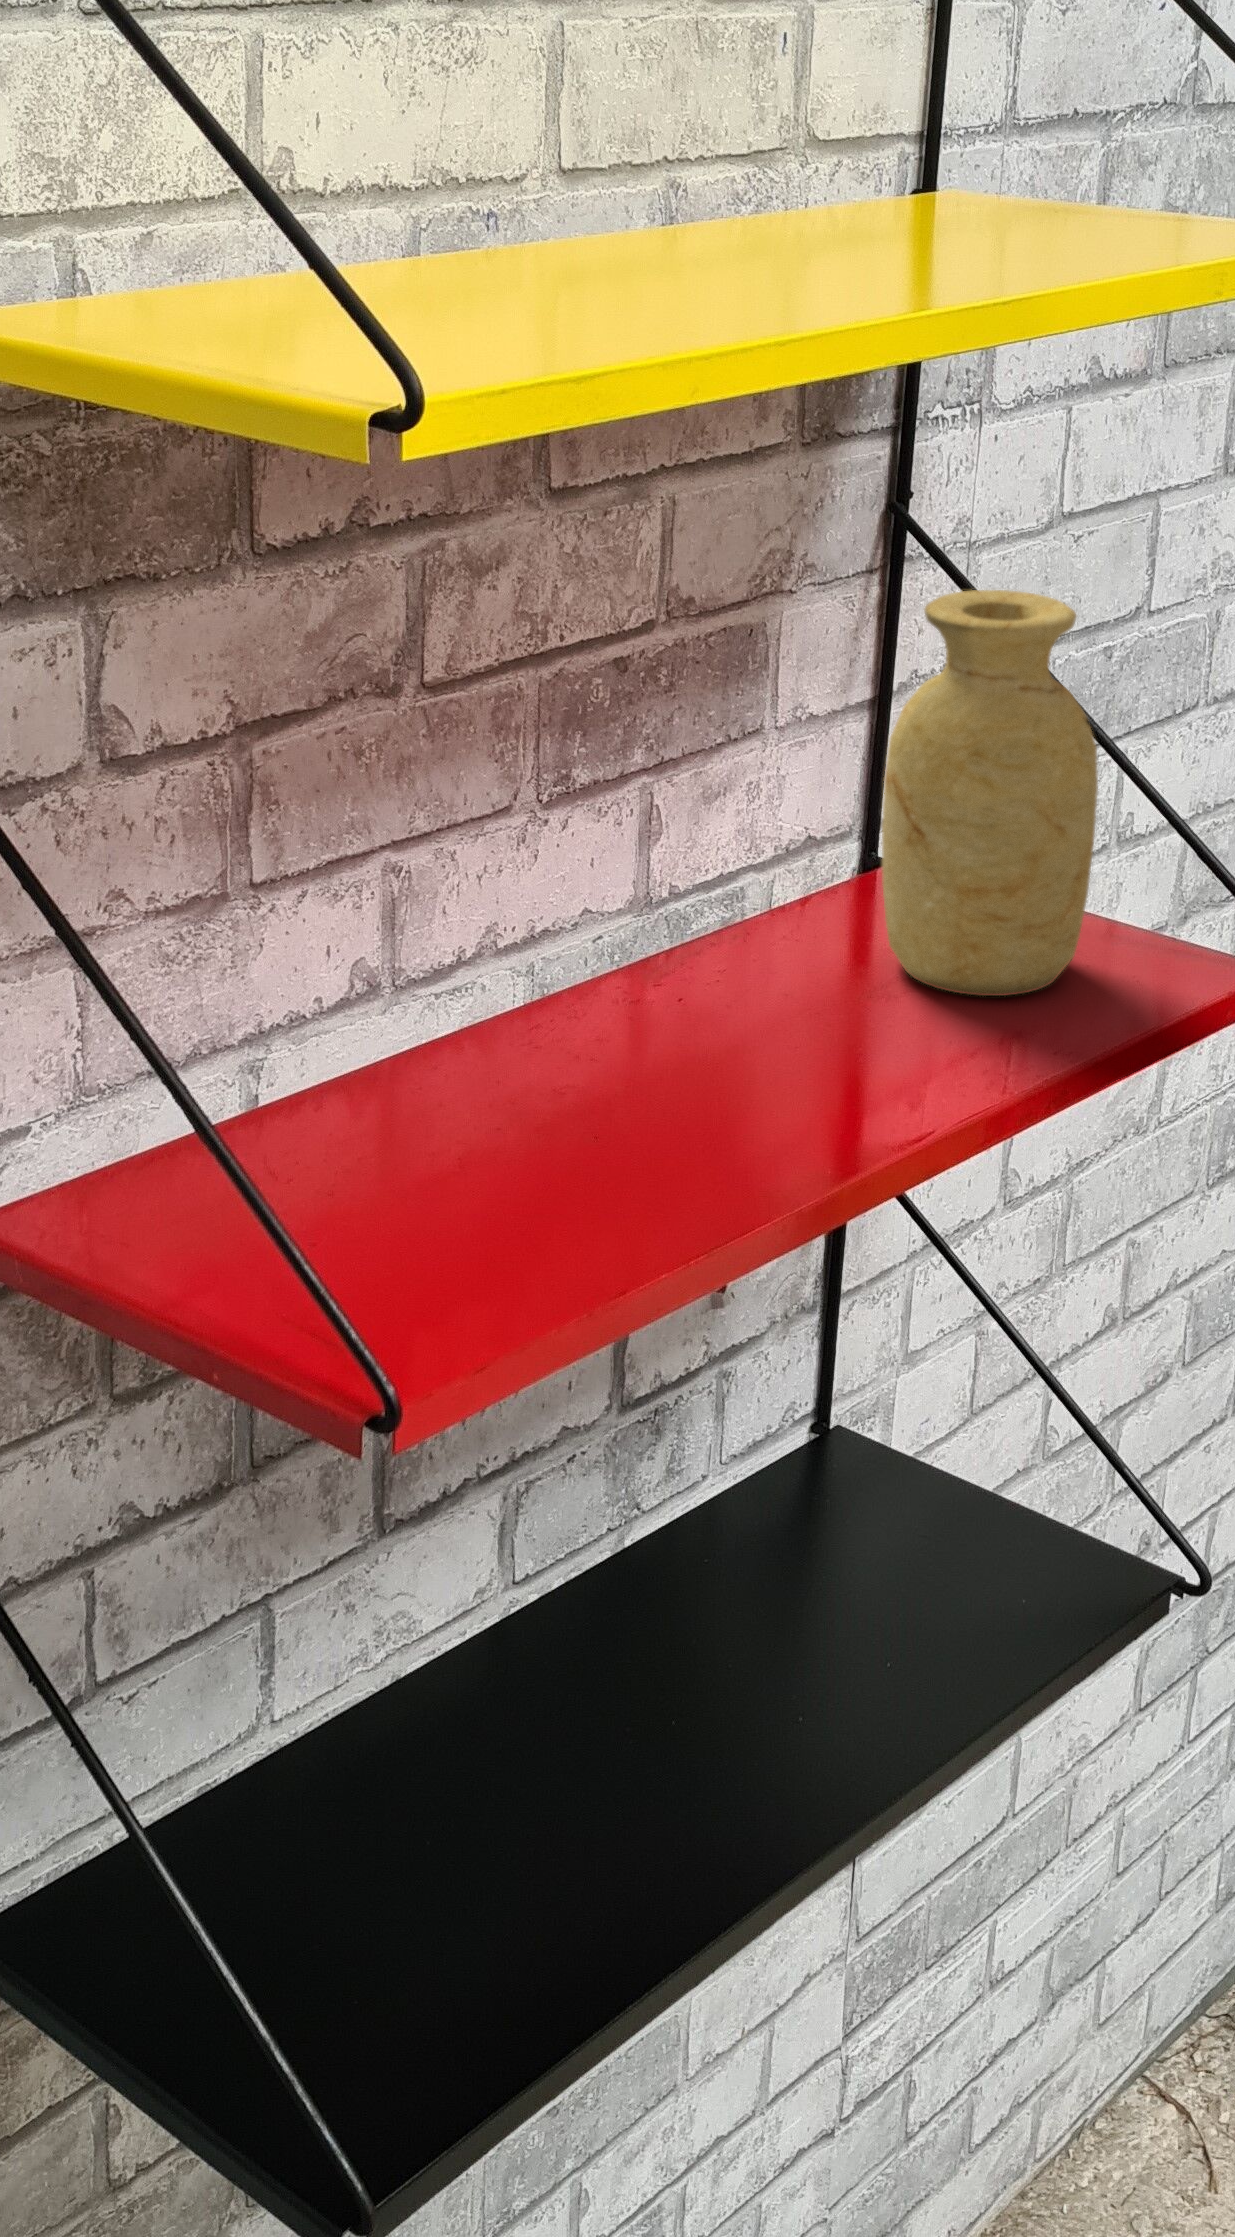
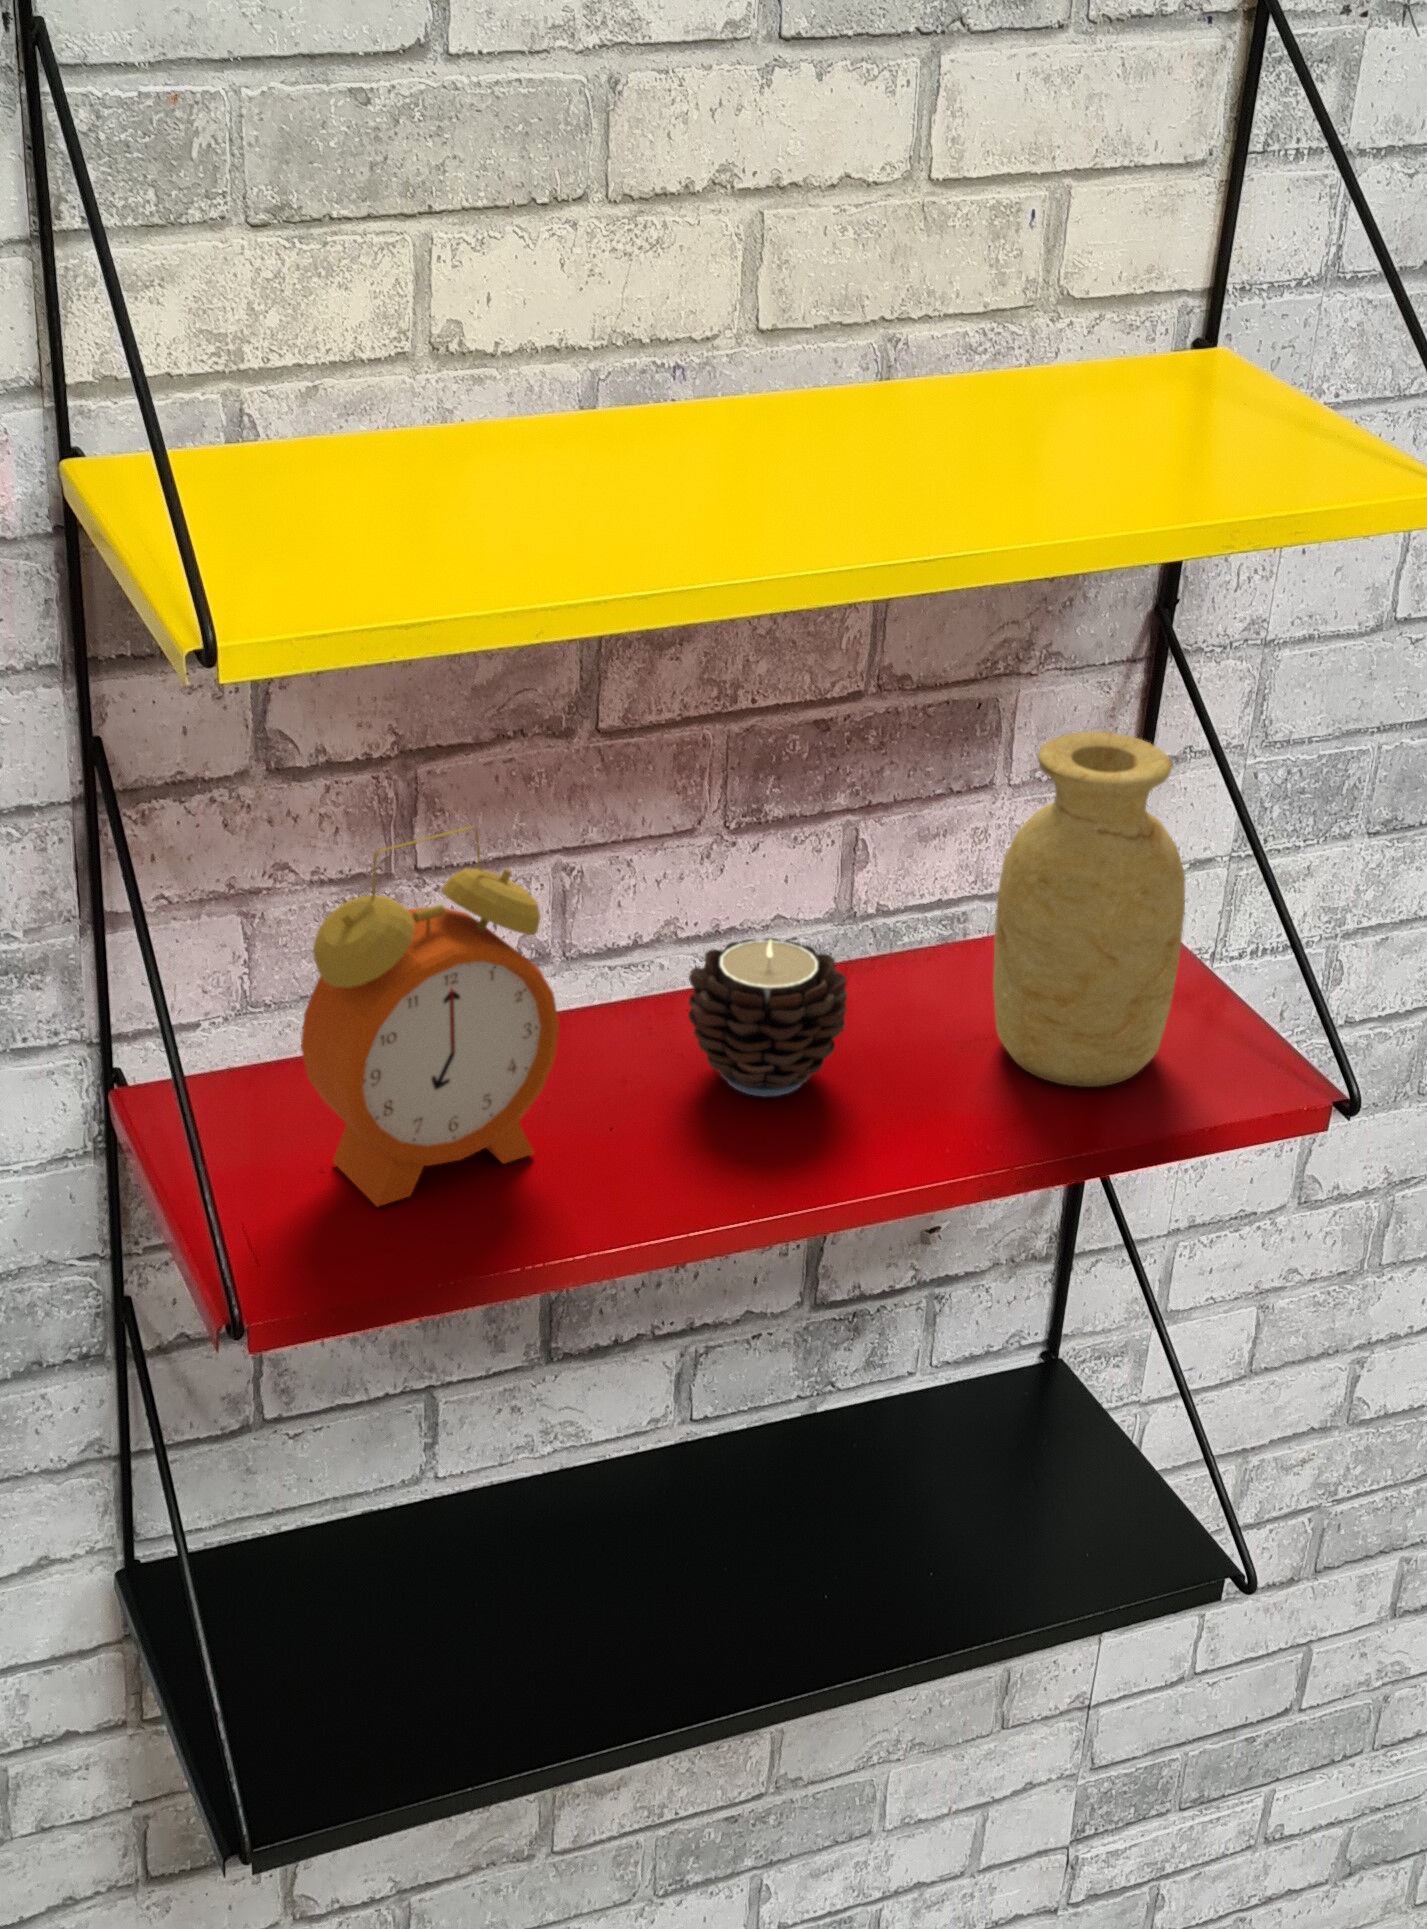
alarm clock: none [285,752,563,1270] -> present [301,826,559,1206]
candle: none [598,875,806,1072] -> present [688,938,847,1097]

